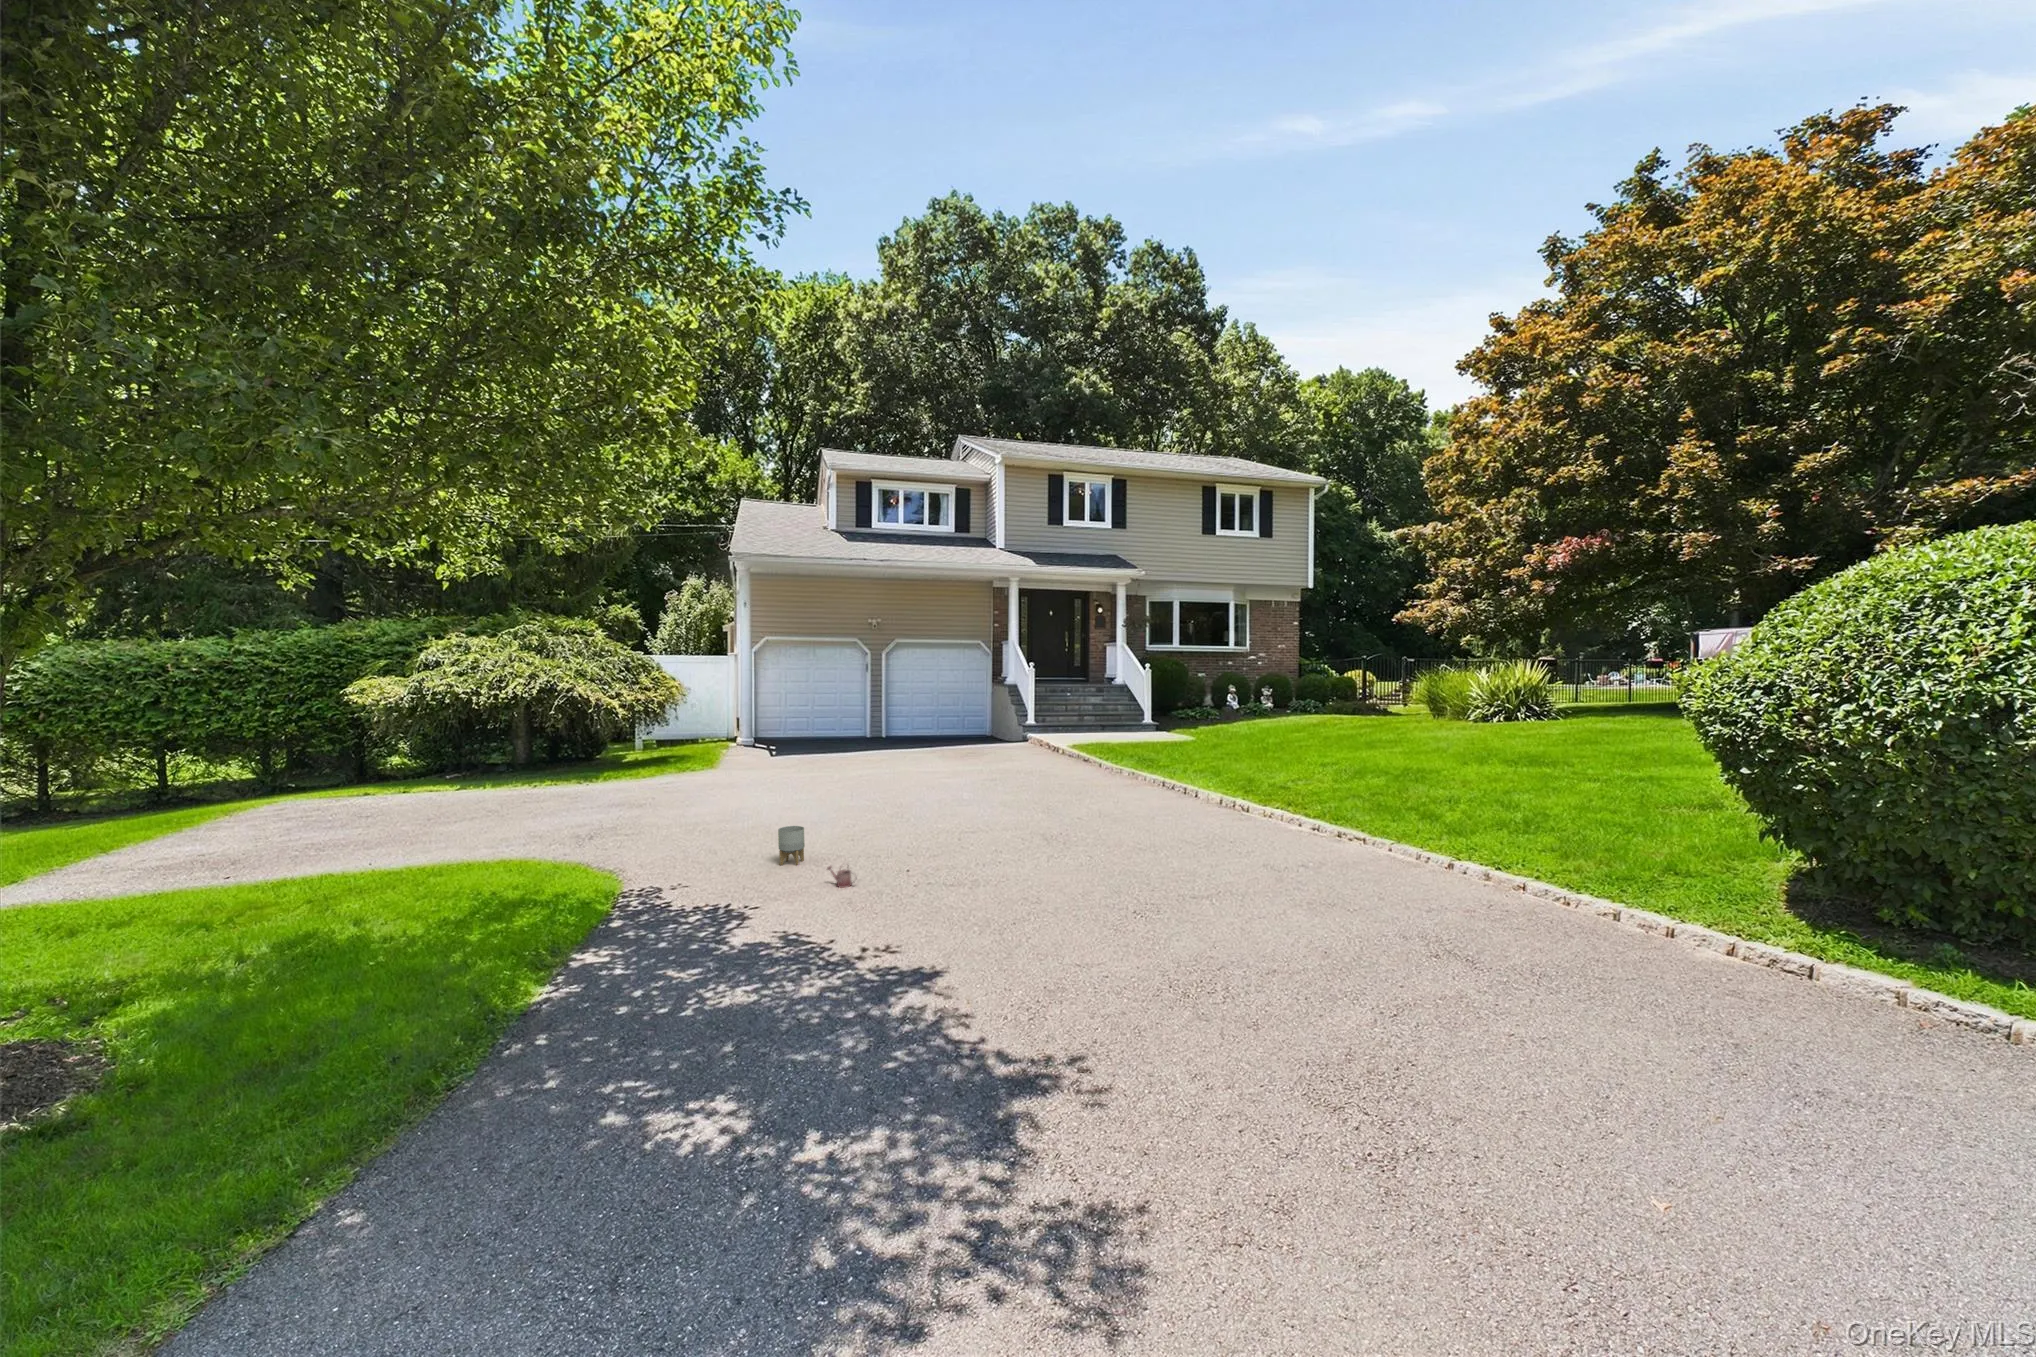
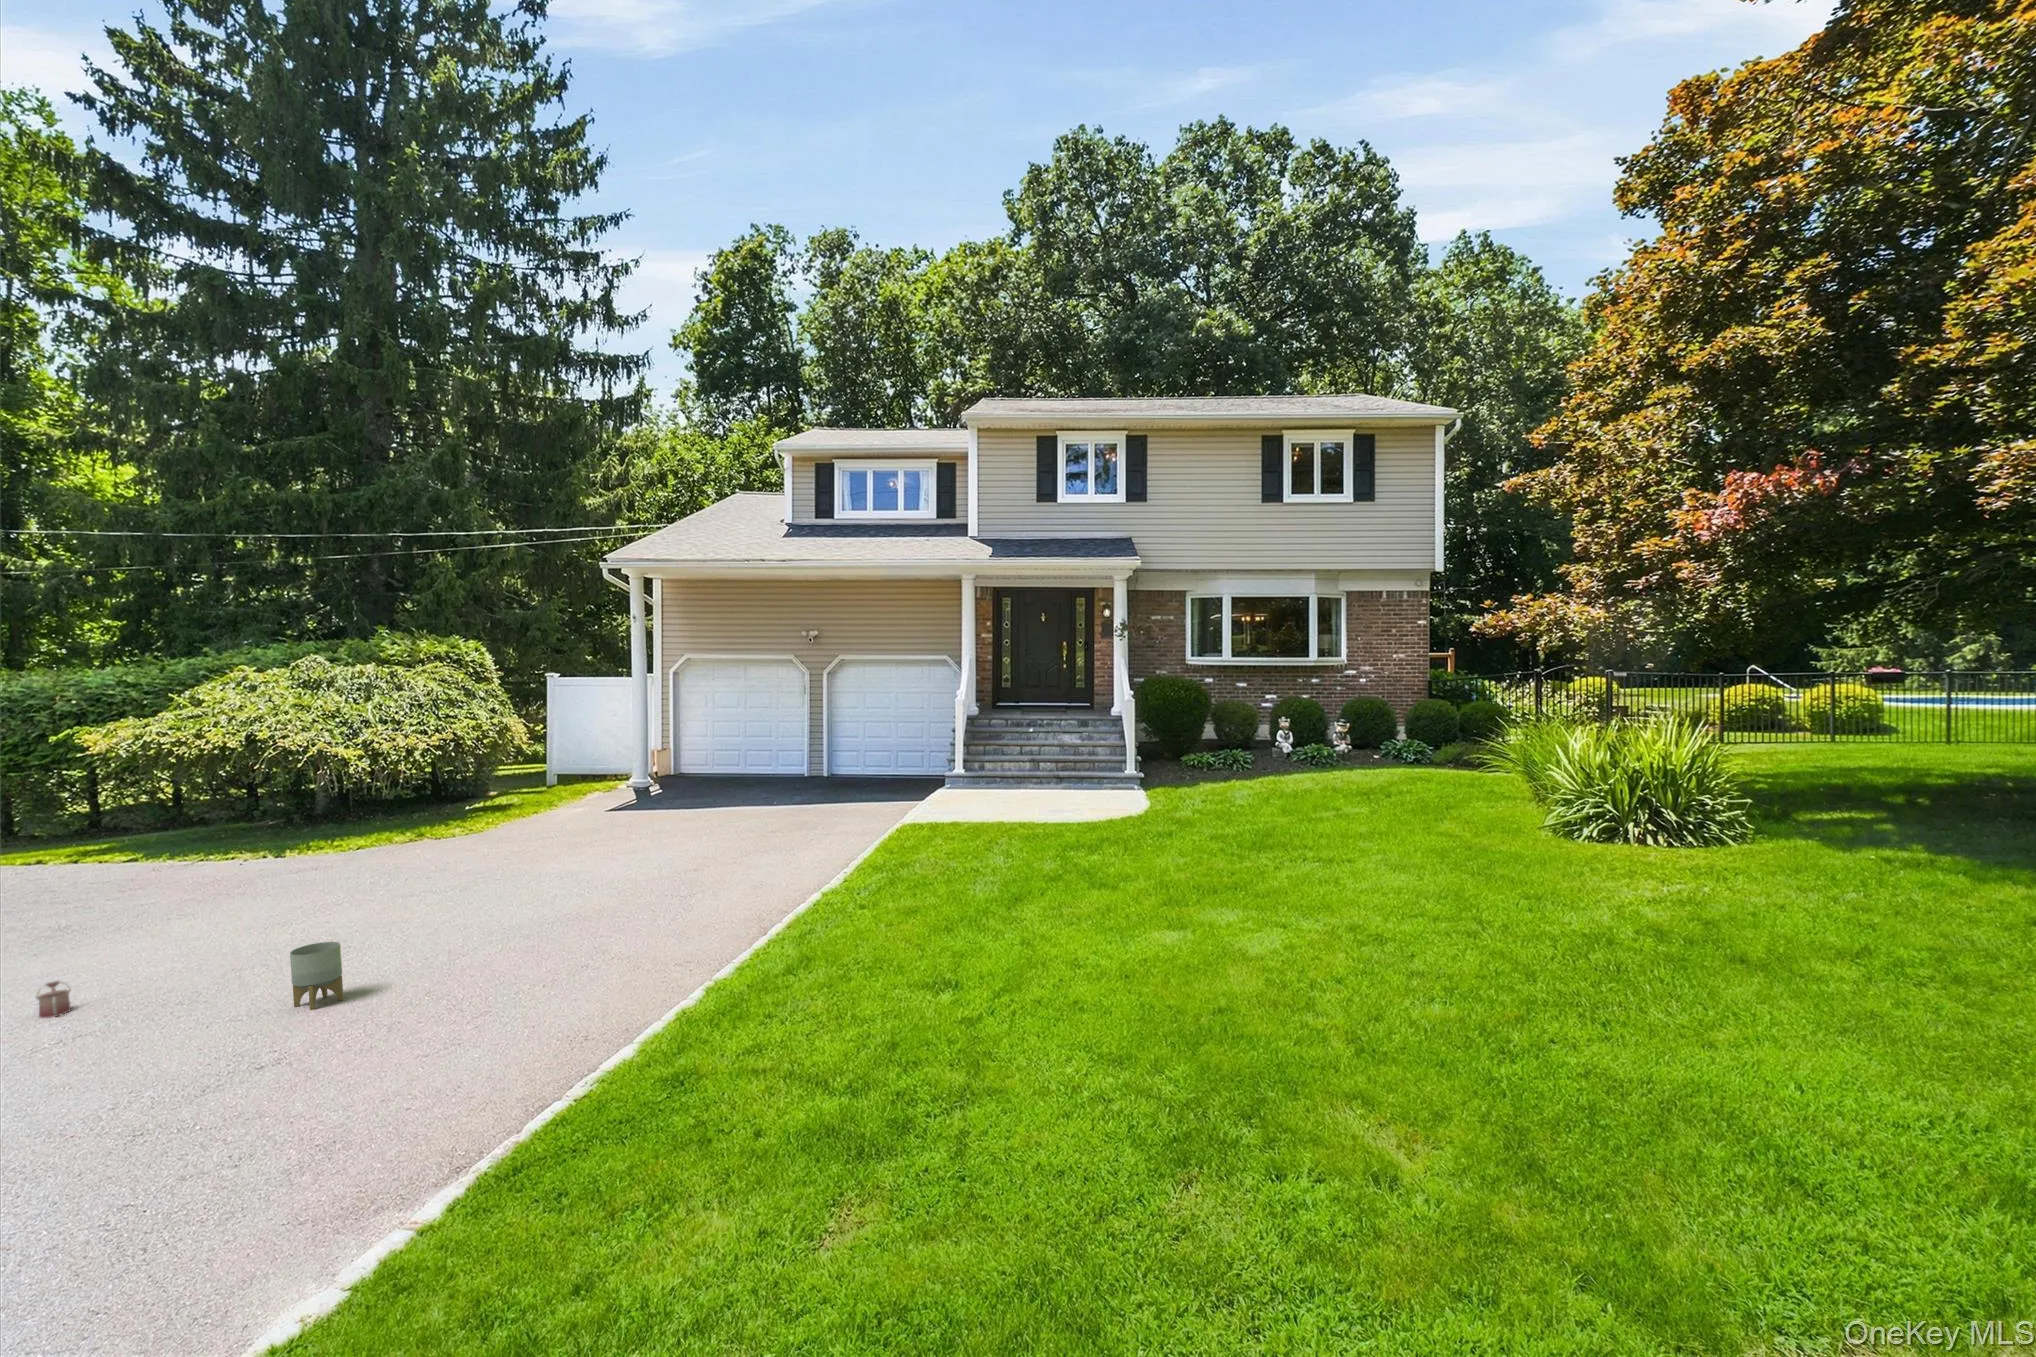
planter: present [778,826,805,866] -> present [290,942,343,1010]

